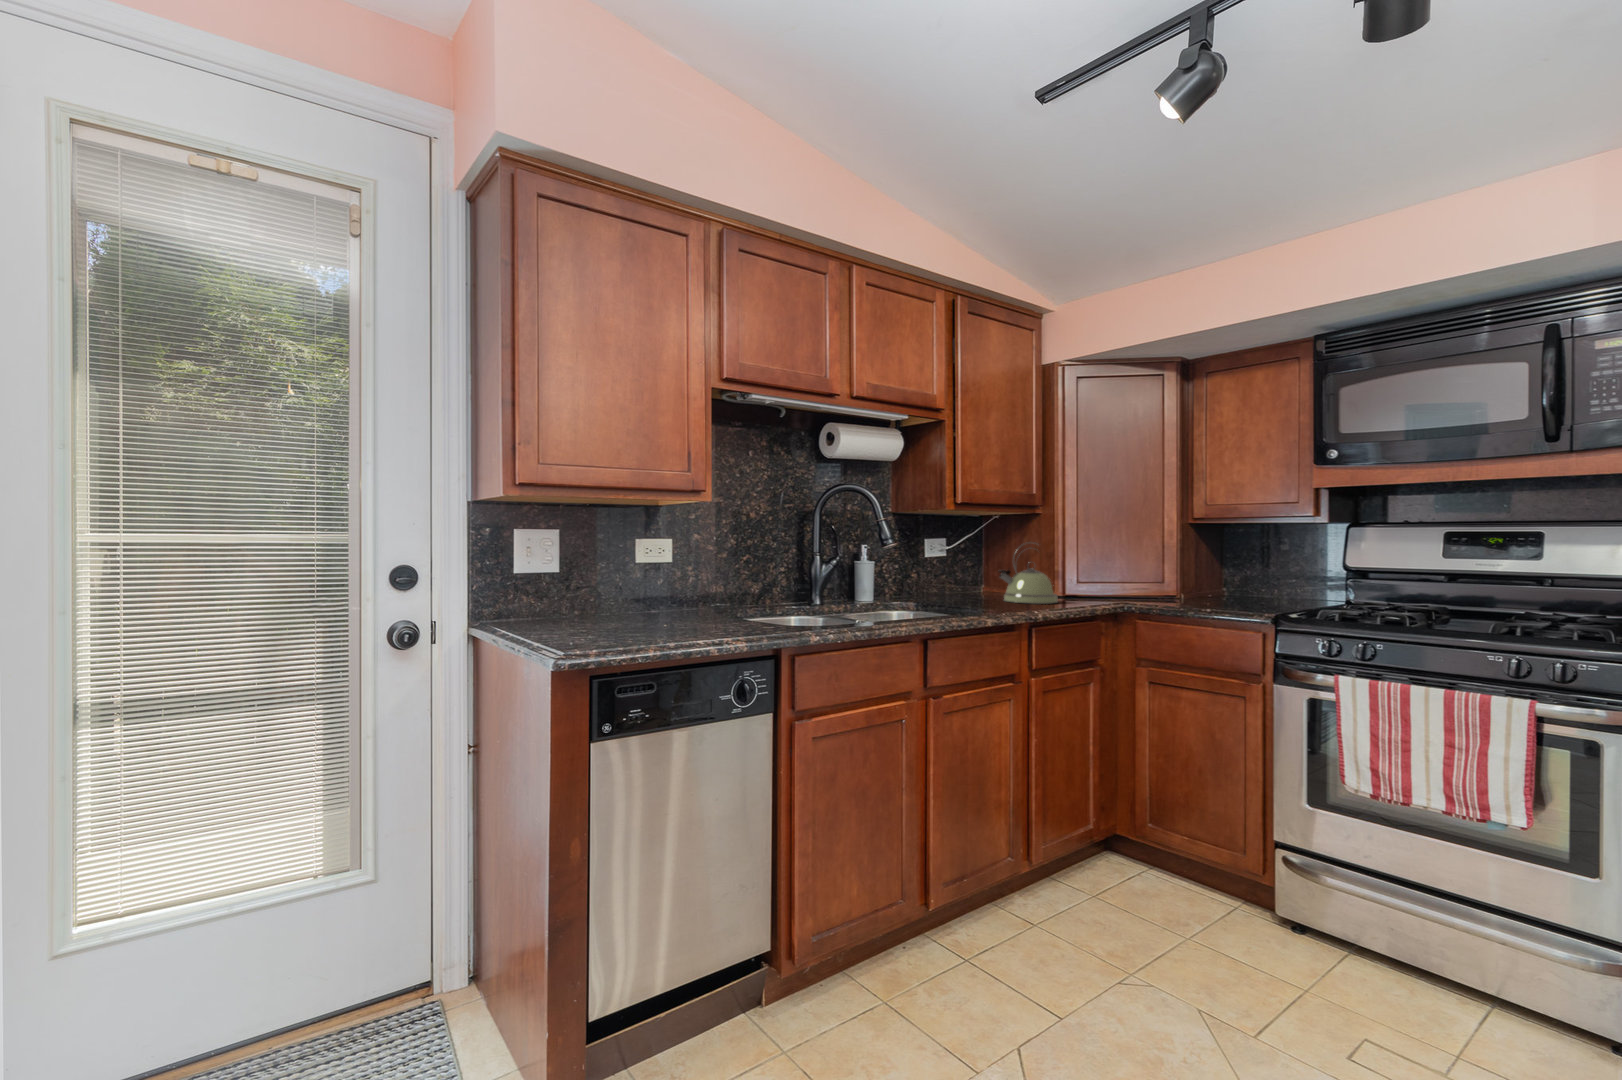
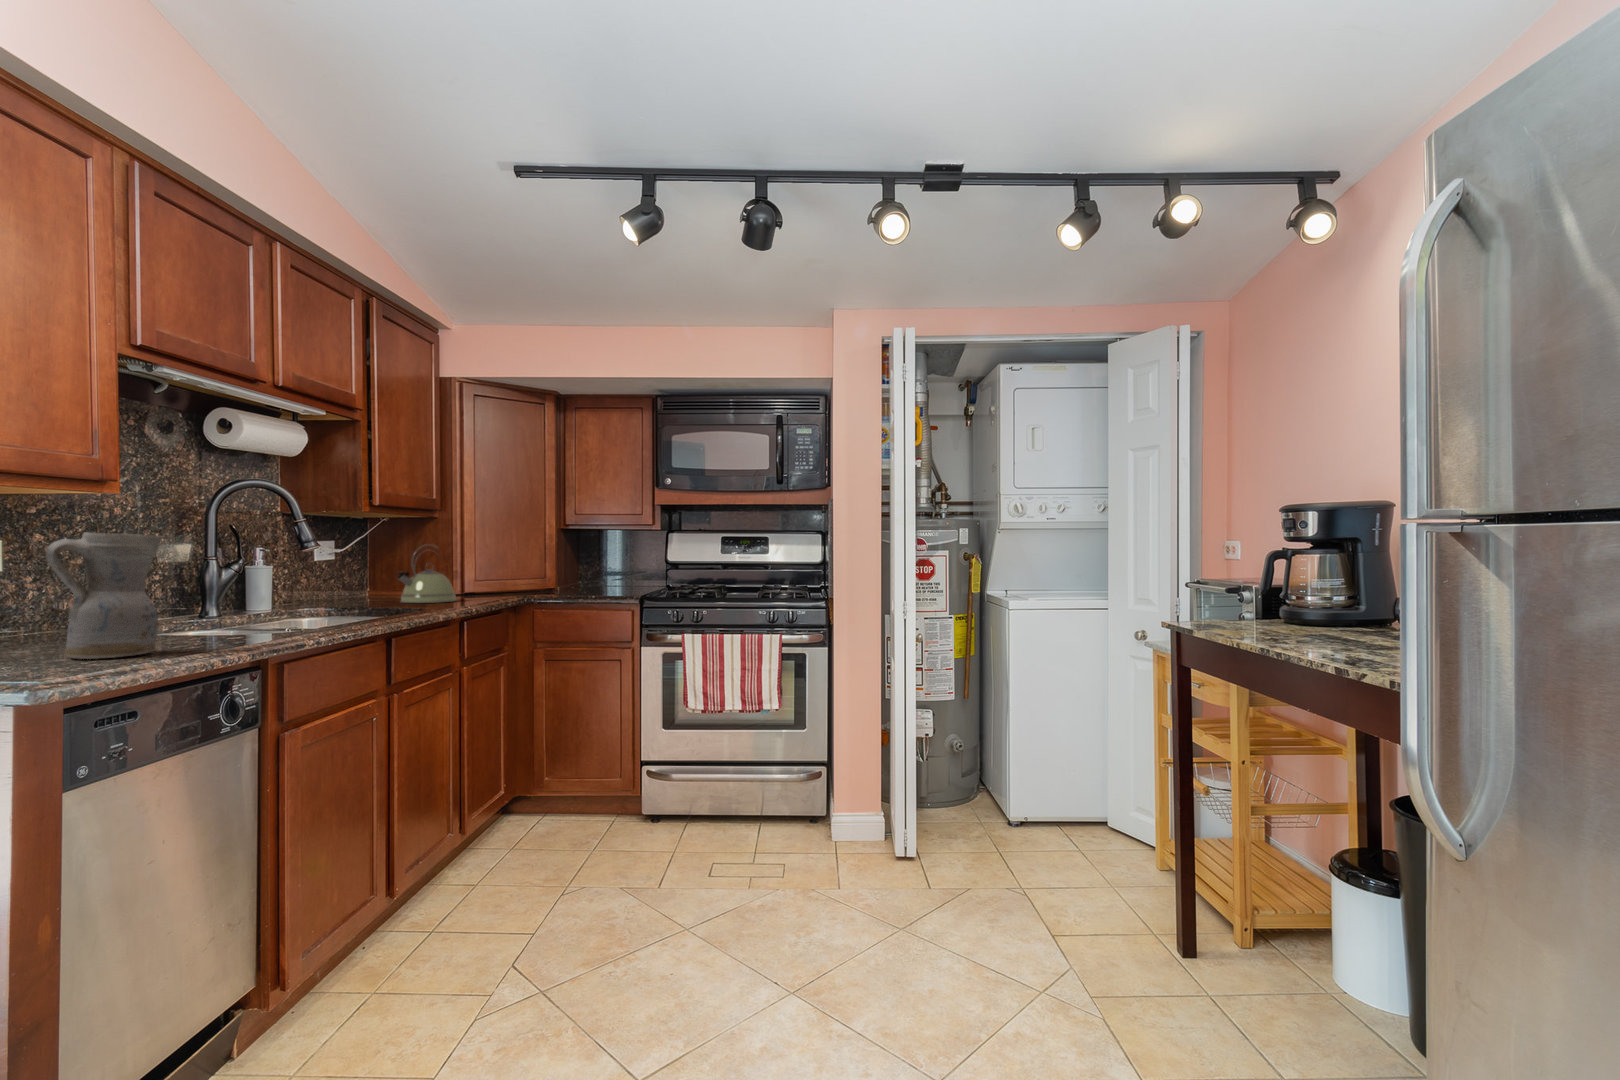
ceramic pitcher: none [626,534,695,636] -> present [46,532,161,659]

